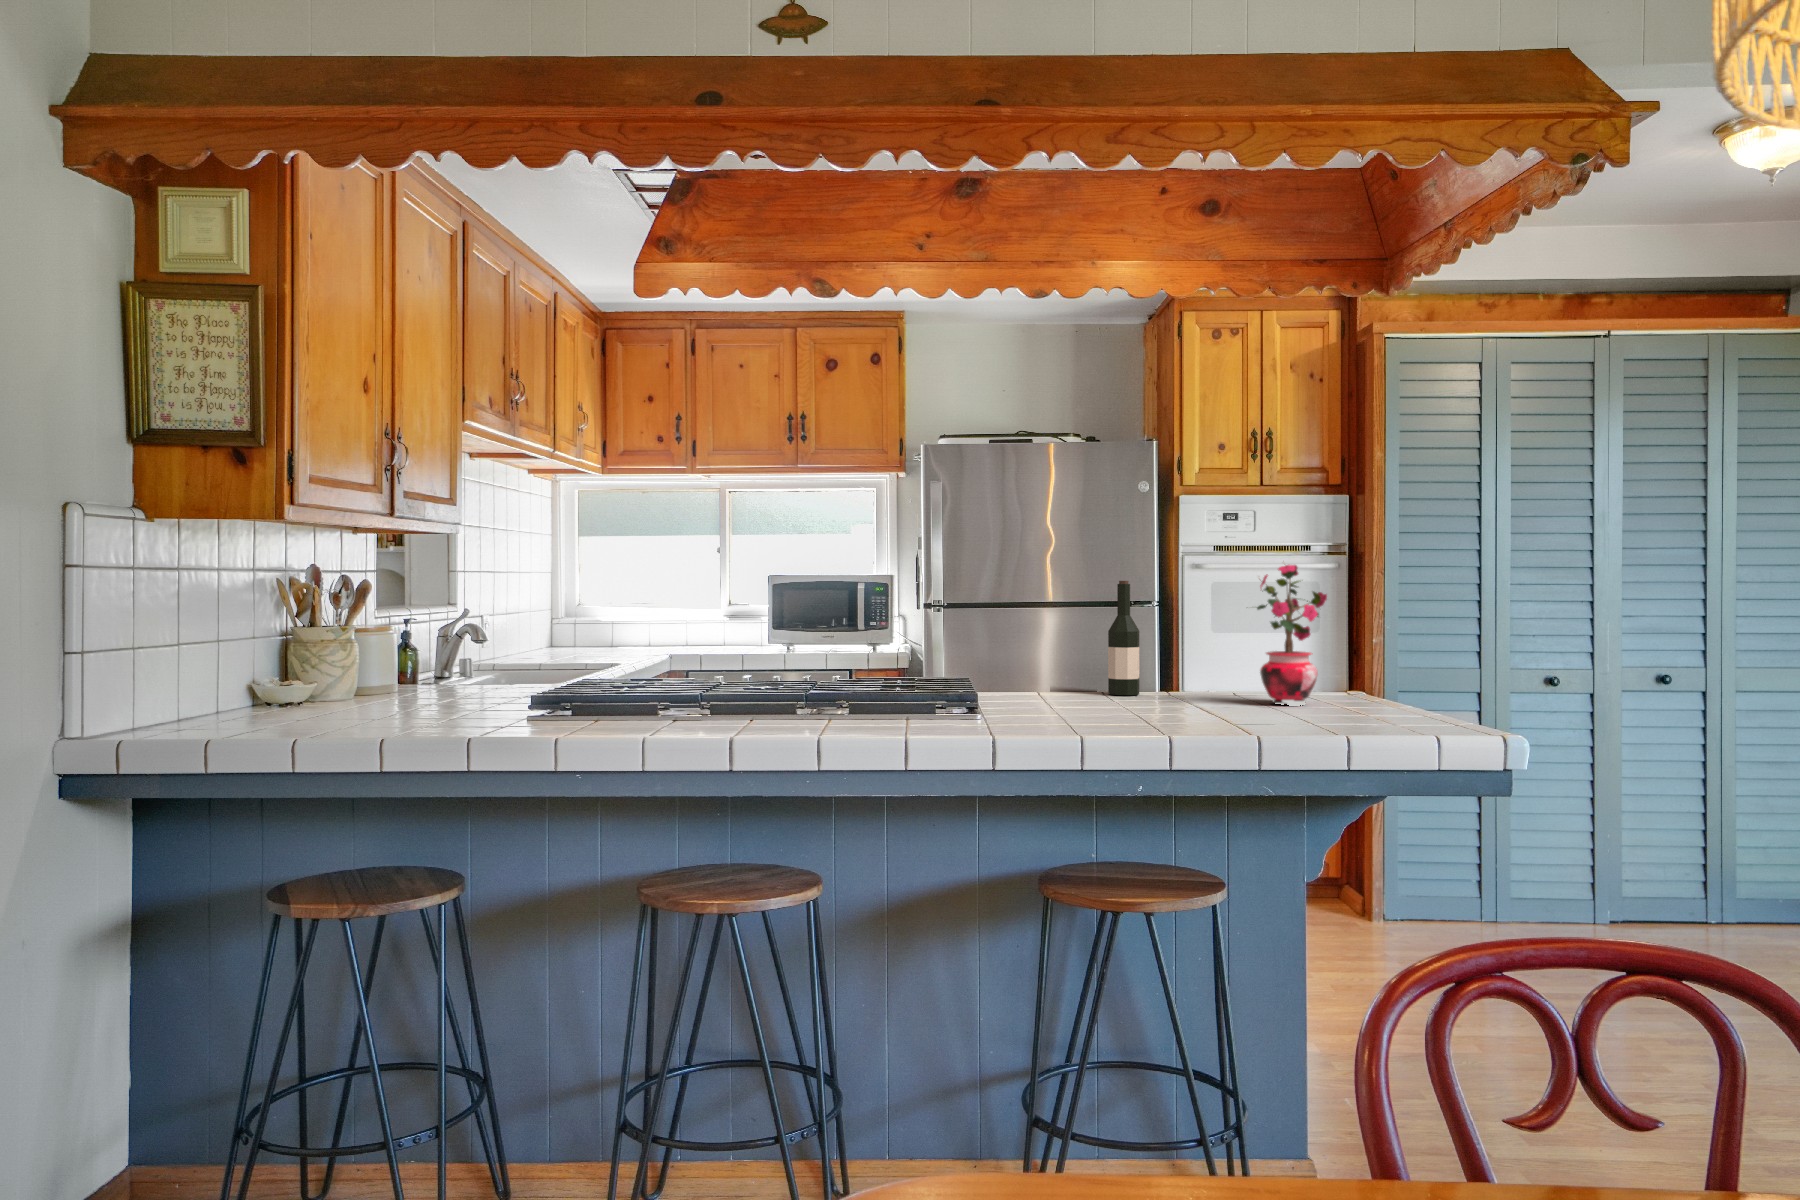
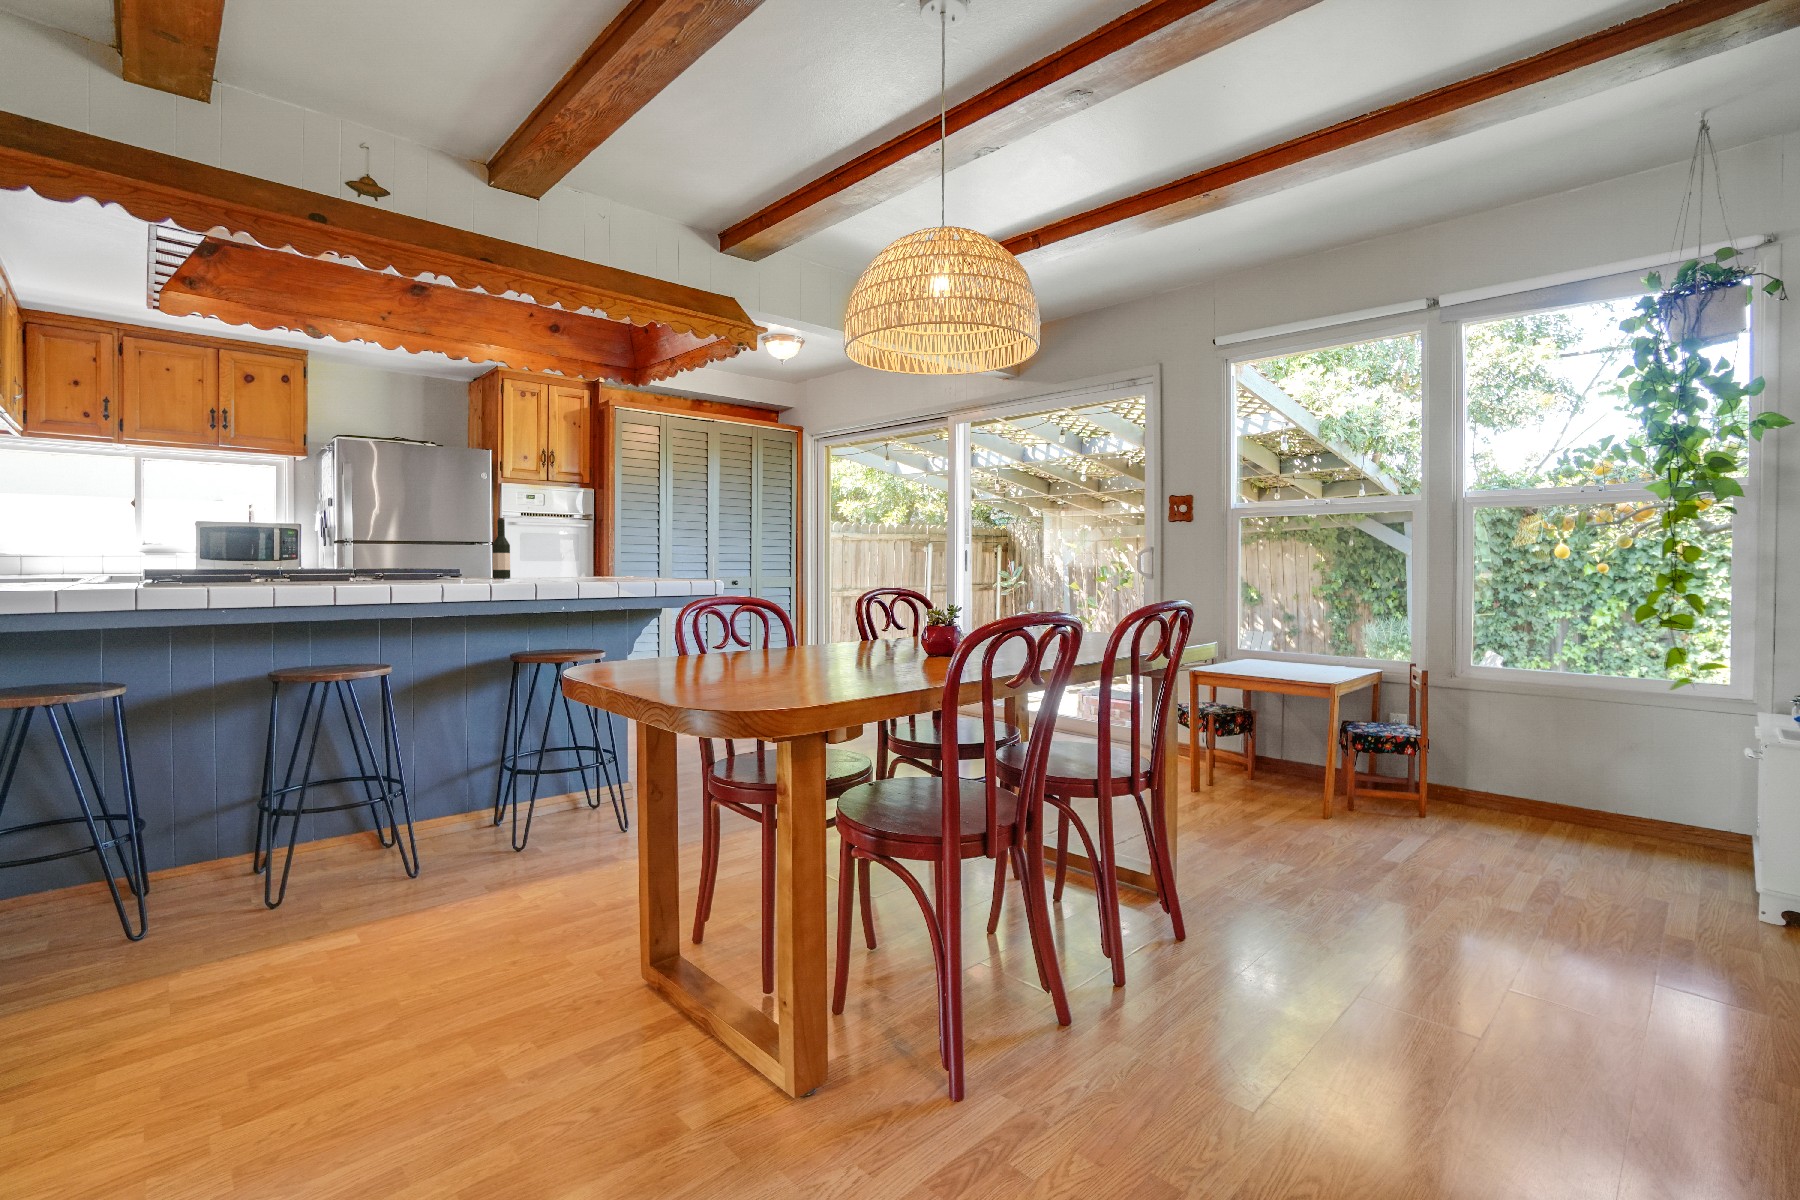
potted plant: present [1257,565,1327,705] -> none [572,508,612,578]

